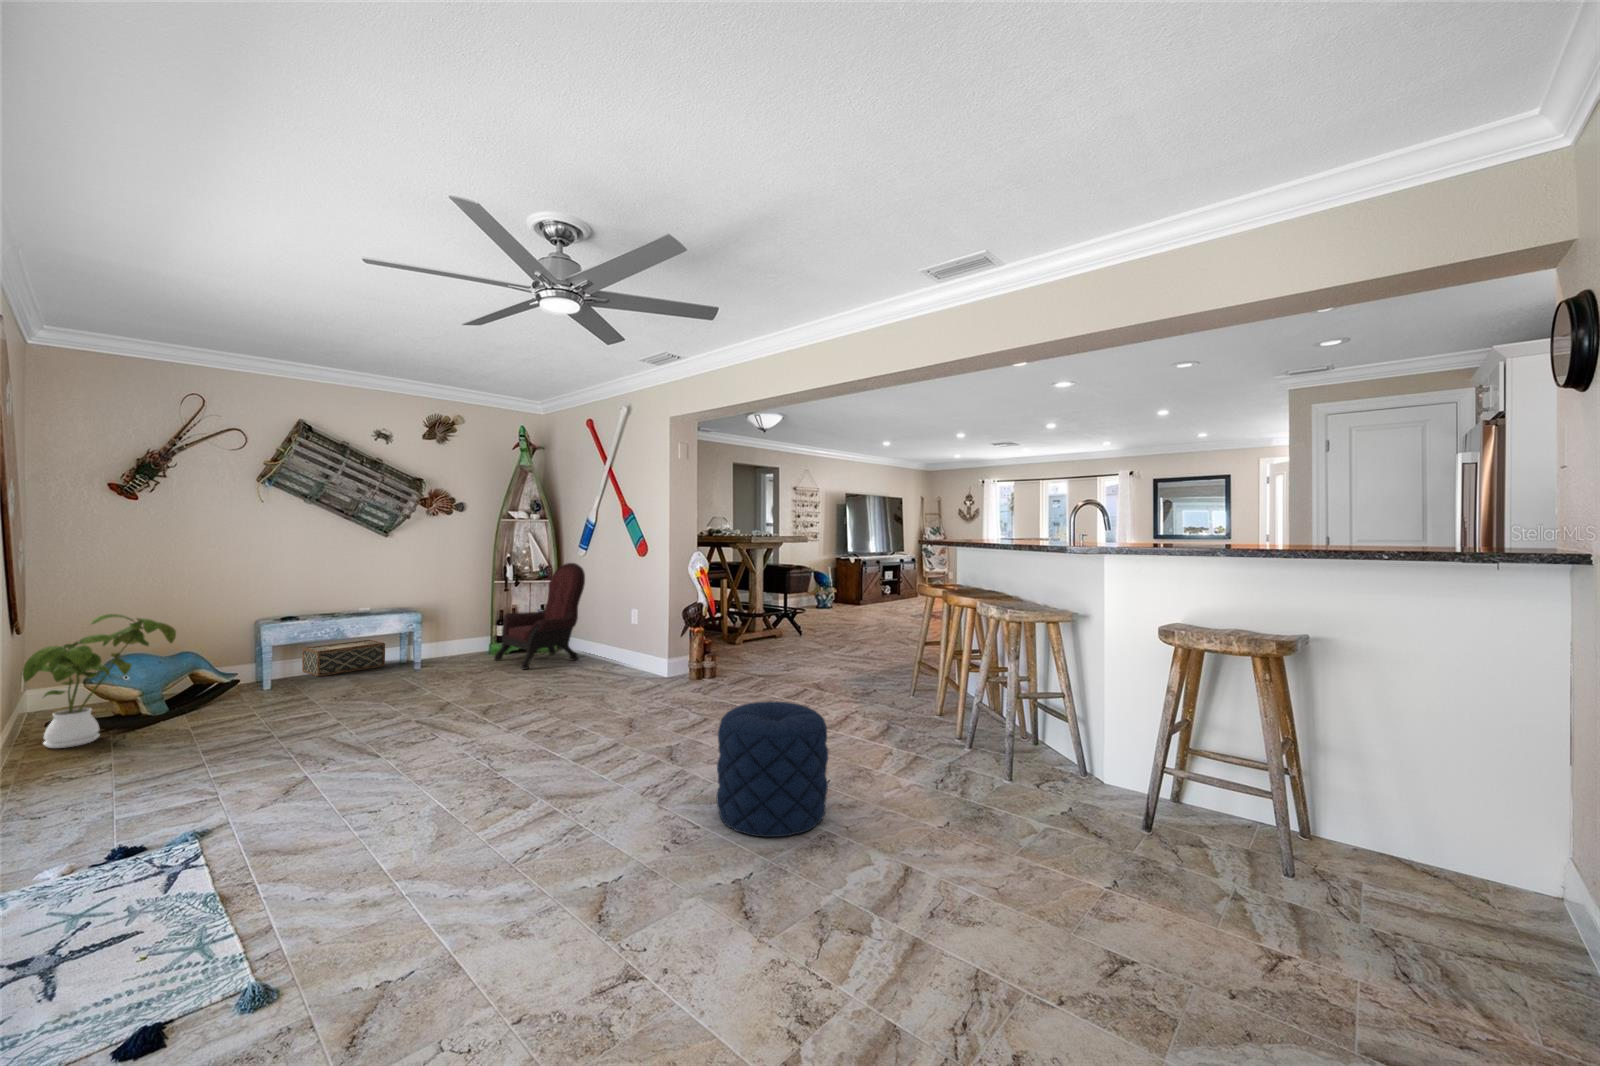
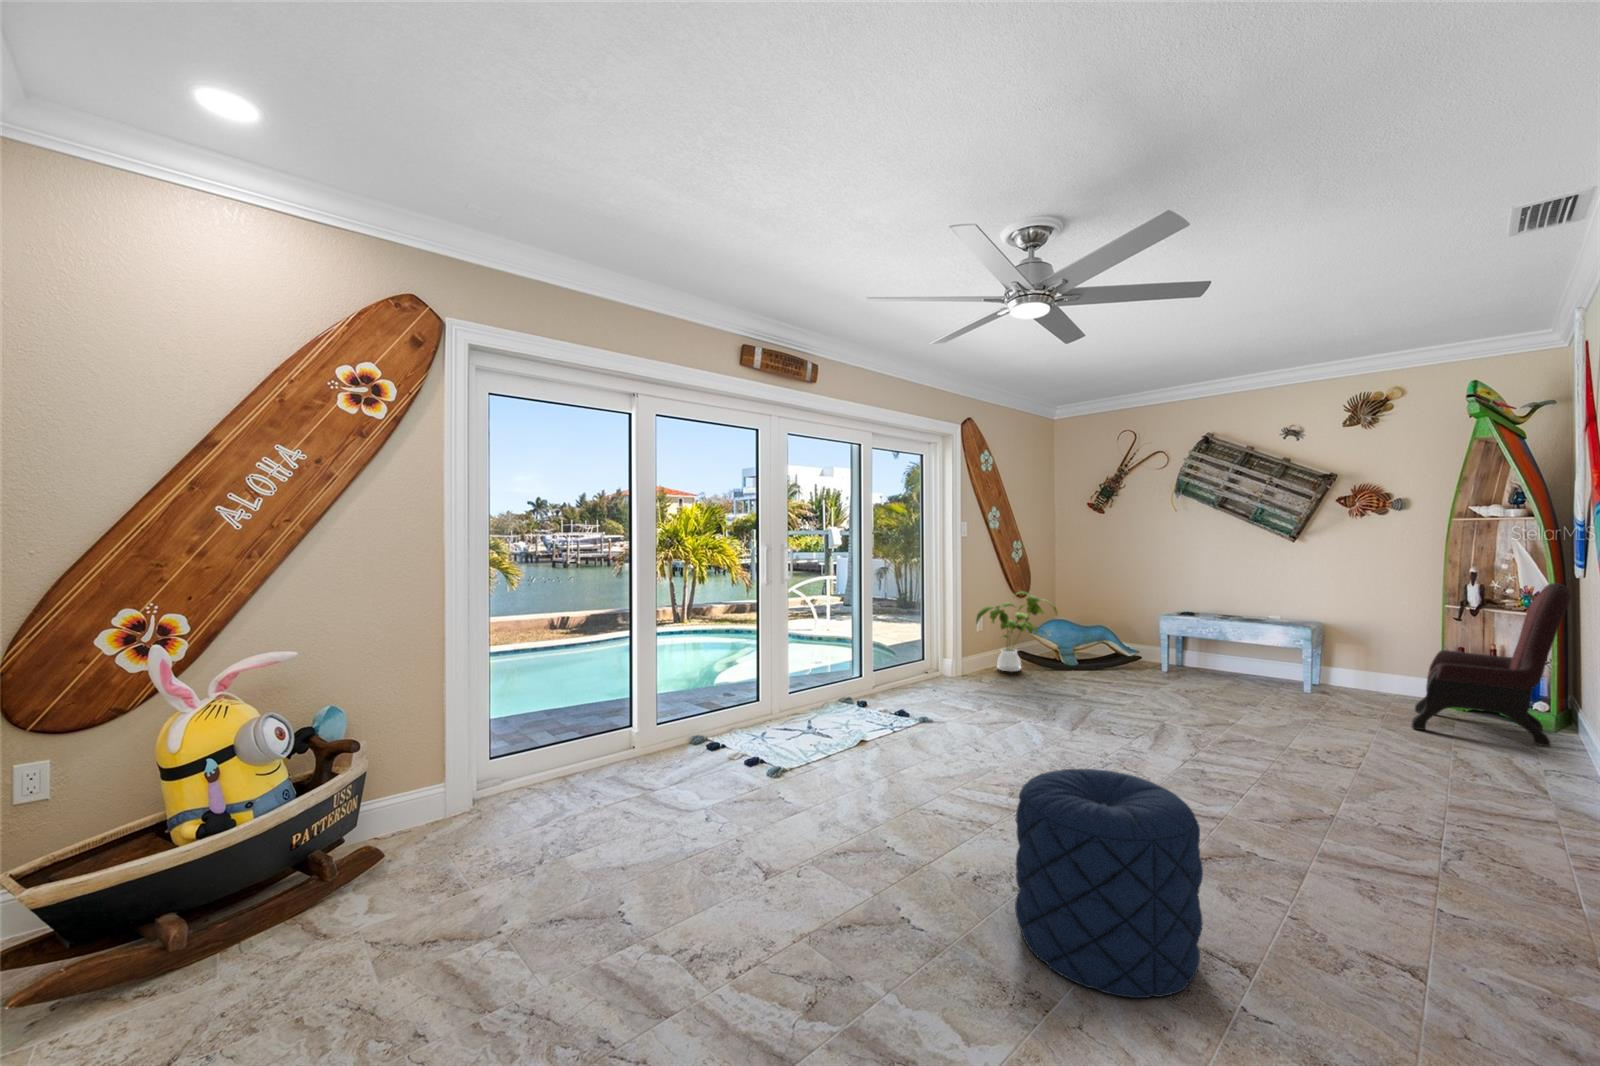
woven basket: present [302,640,385,676] -> none [1208,647,1282,683]

